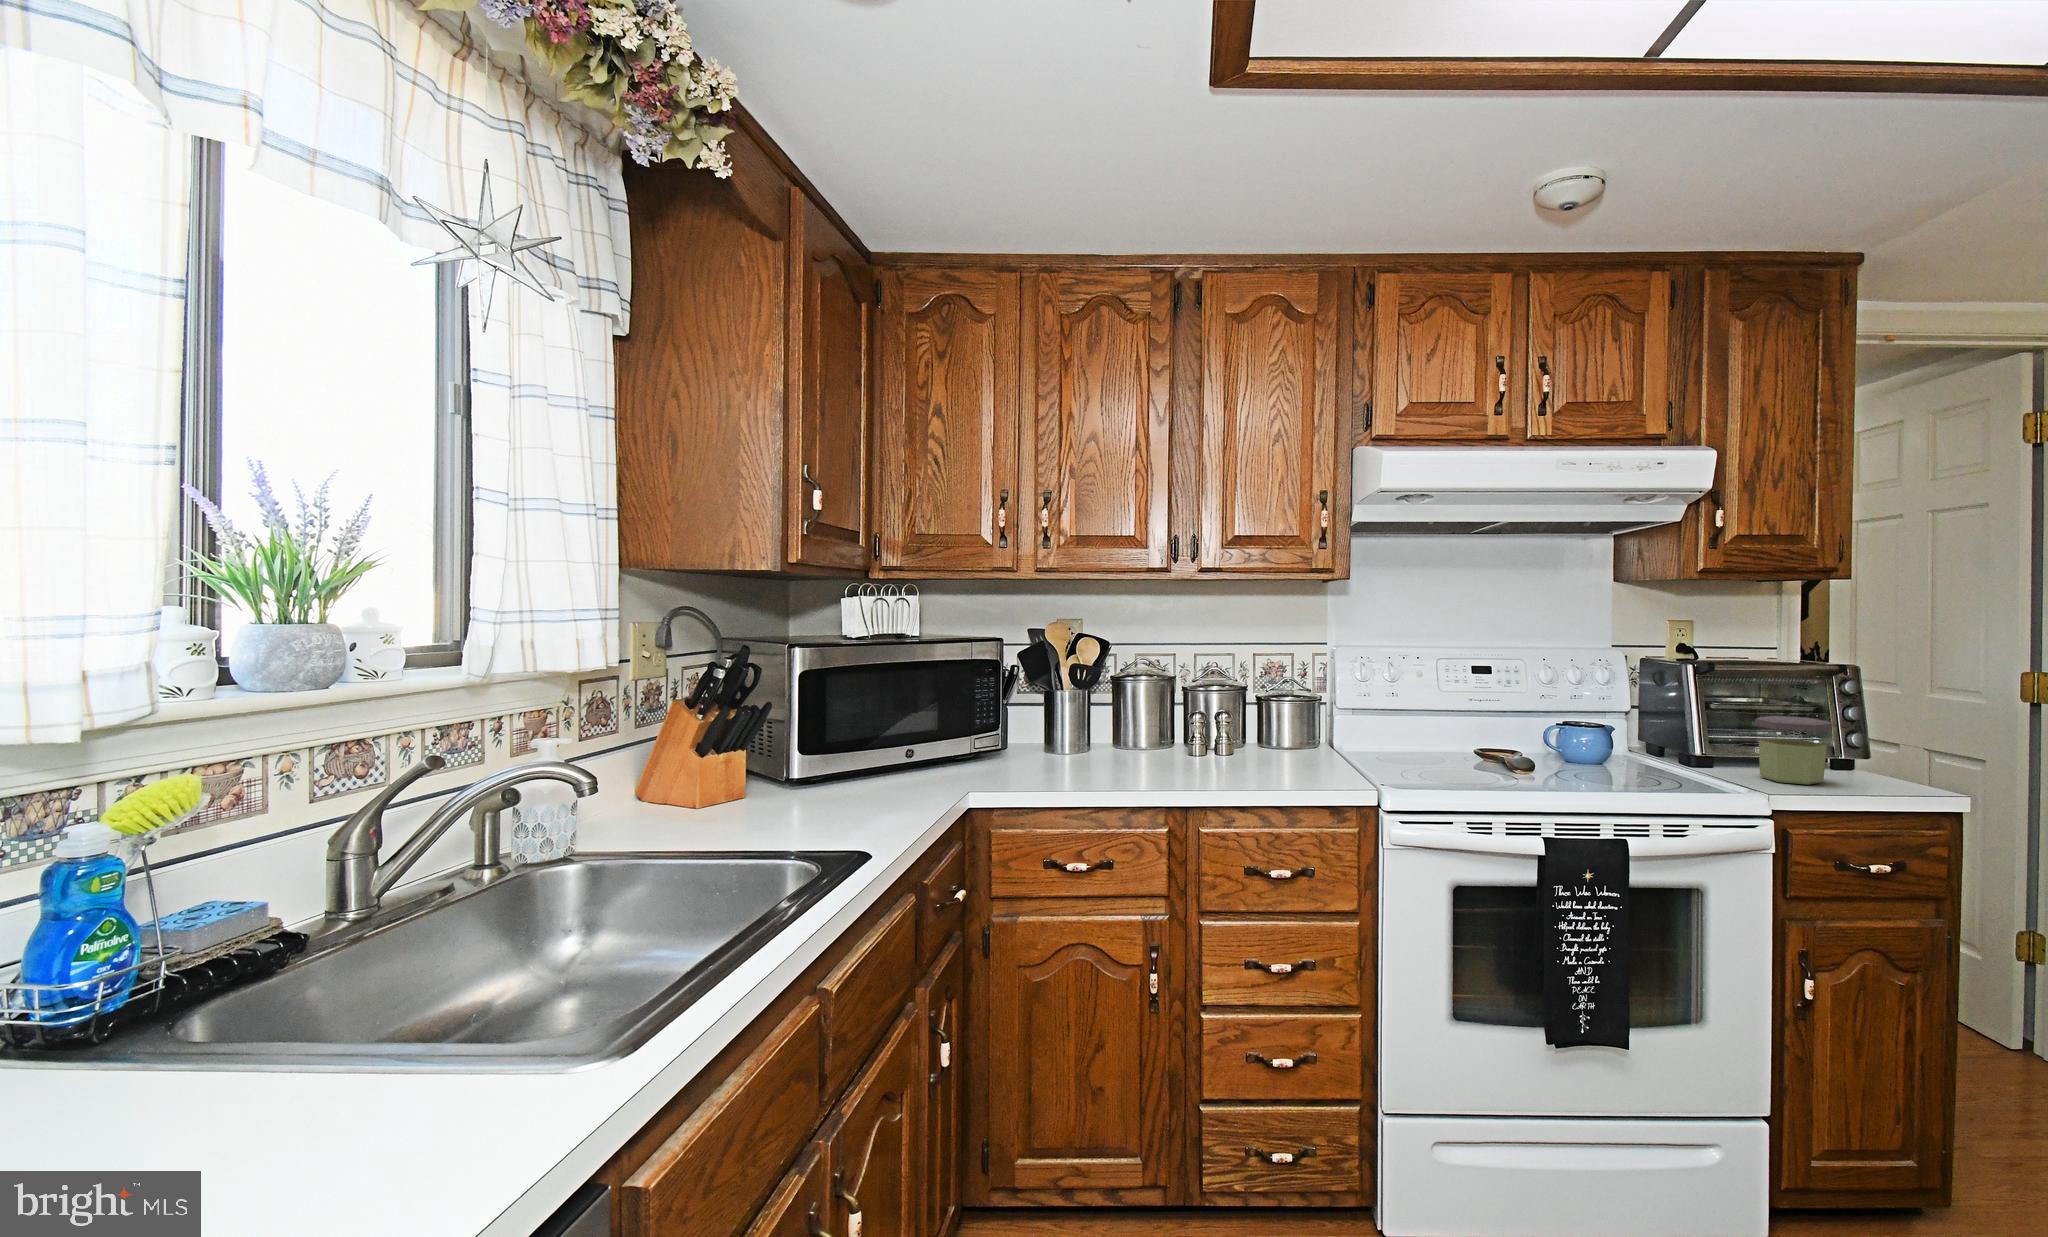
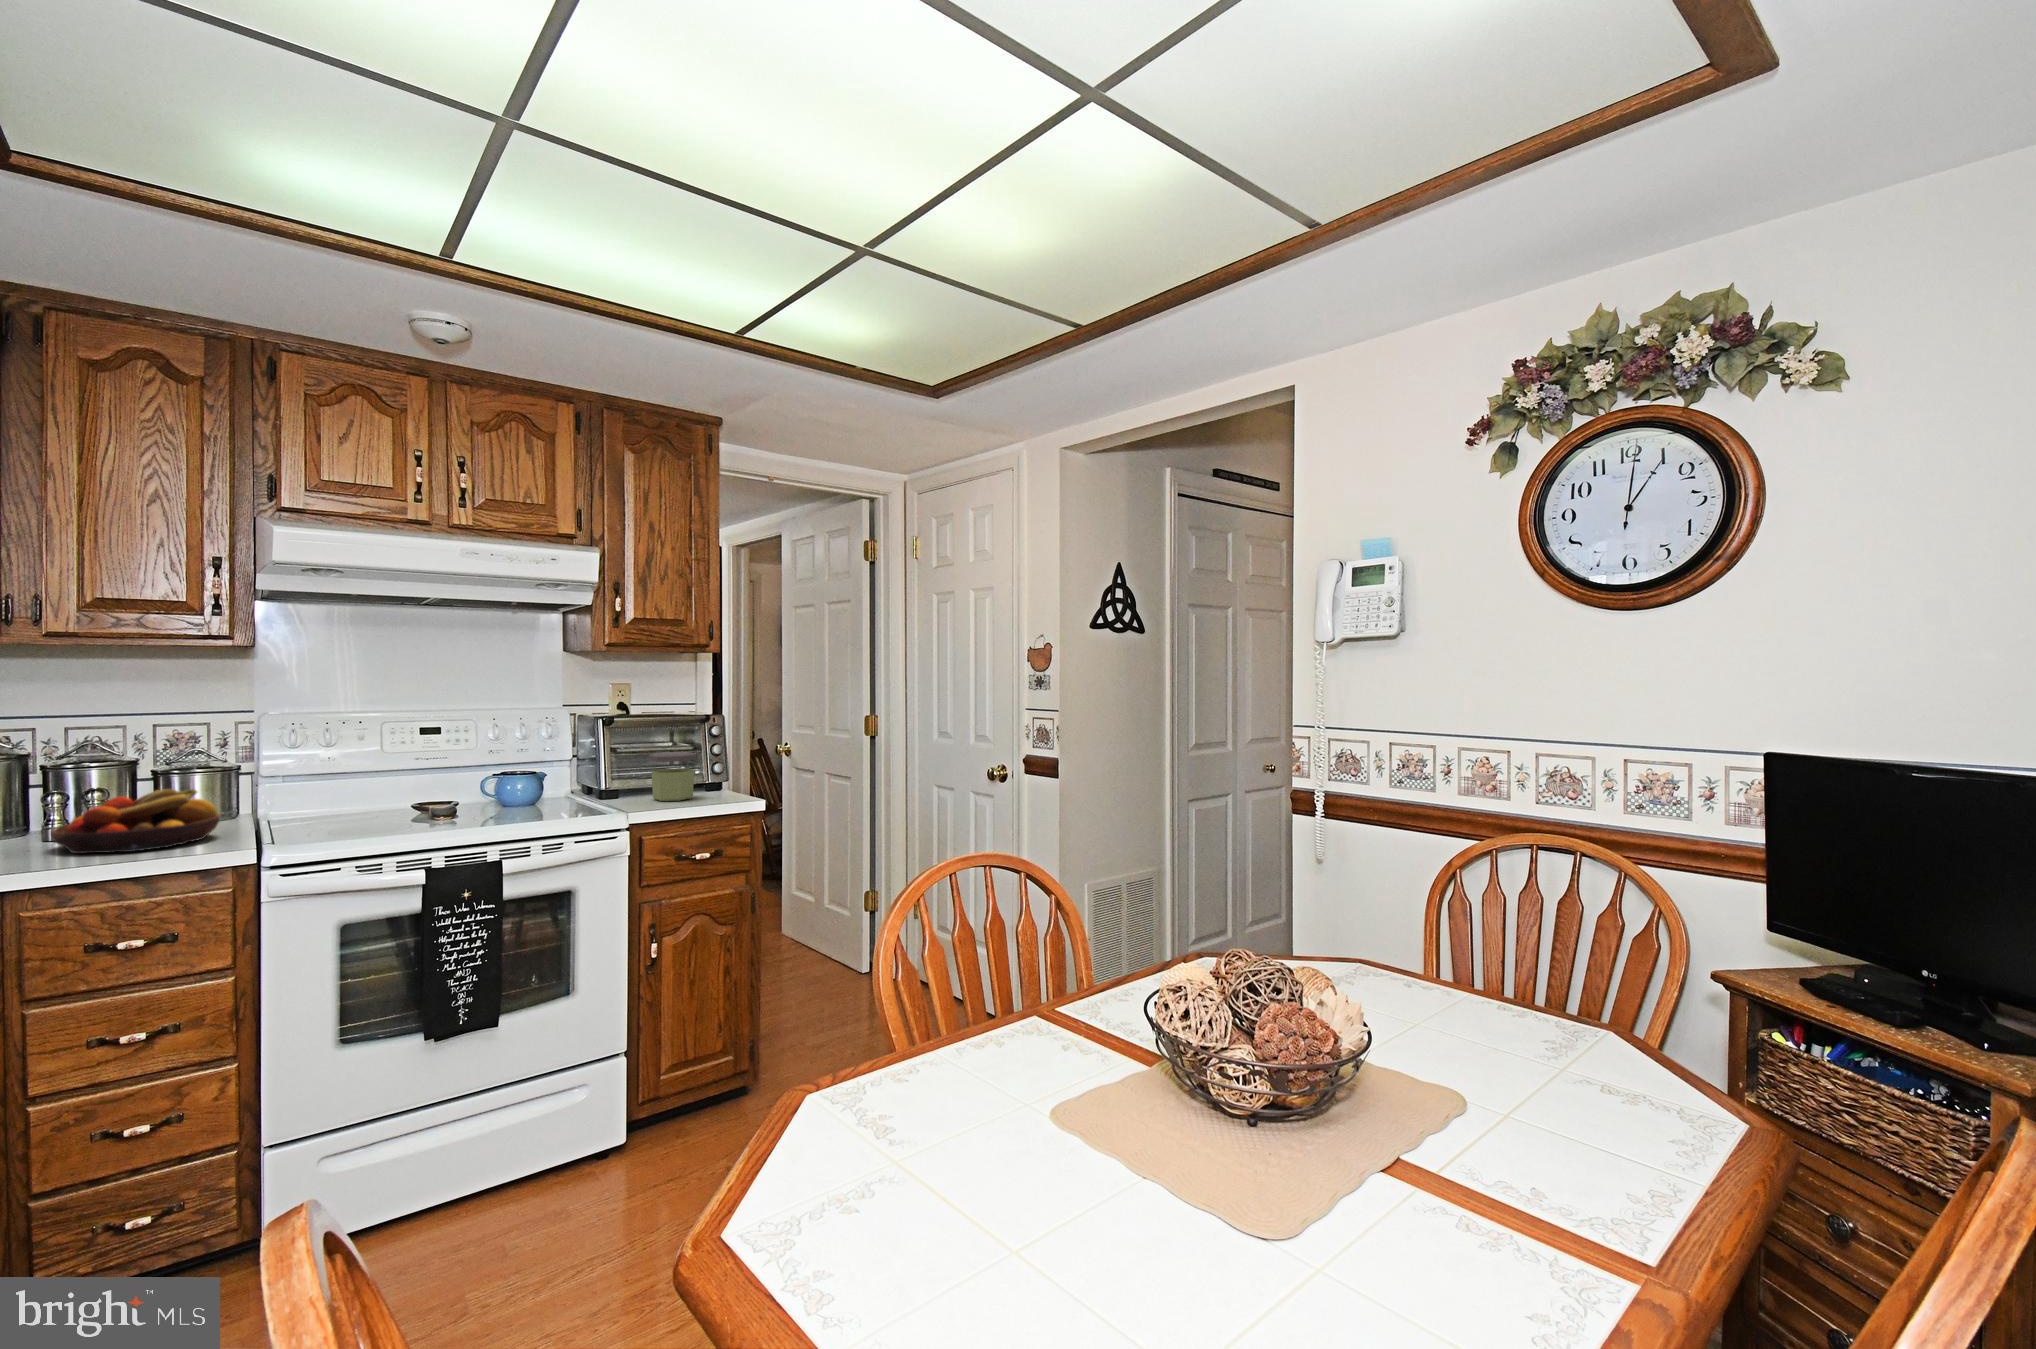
fruit bowl: none [1214,718,1332,780] -> present [51,789,220,853]

